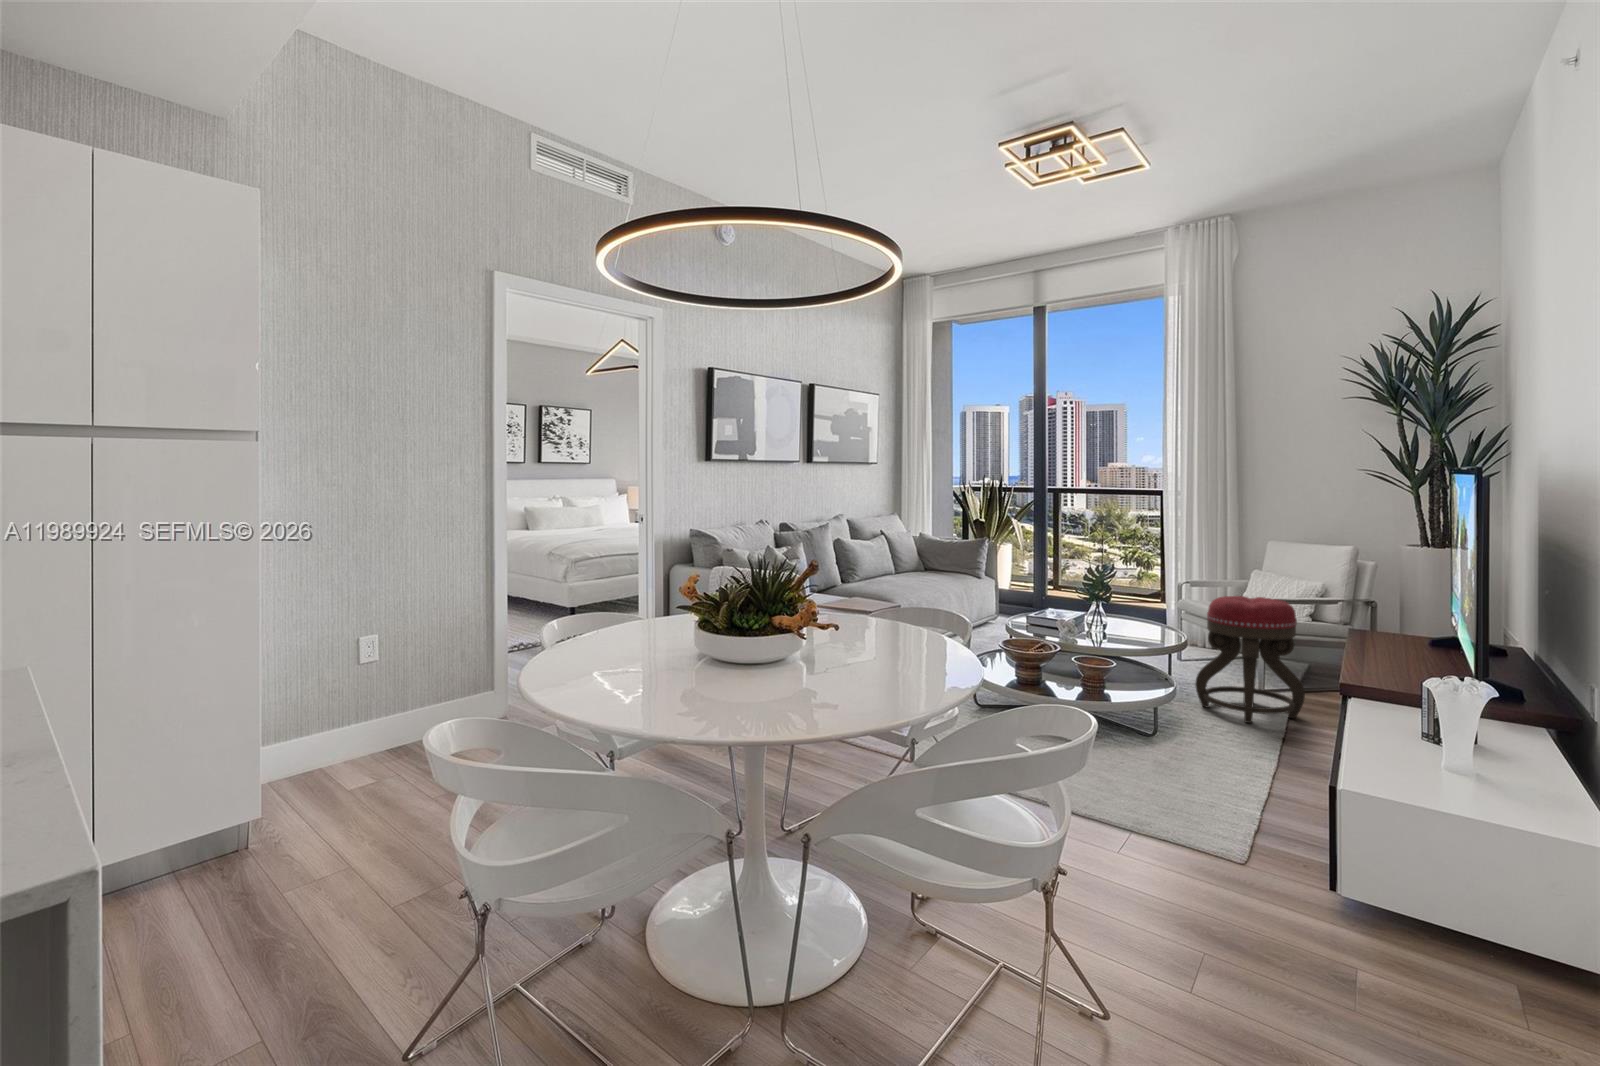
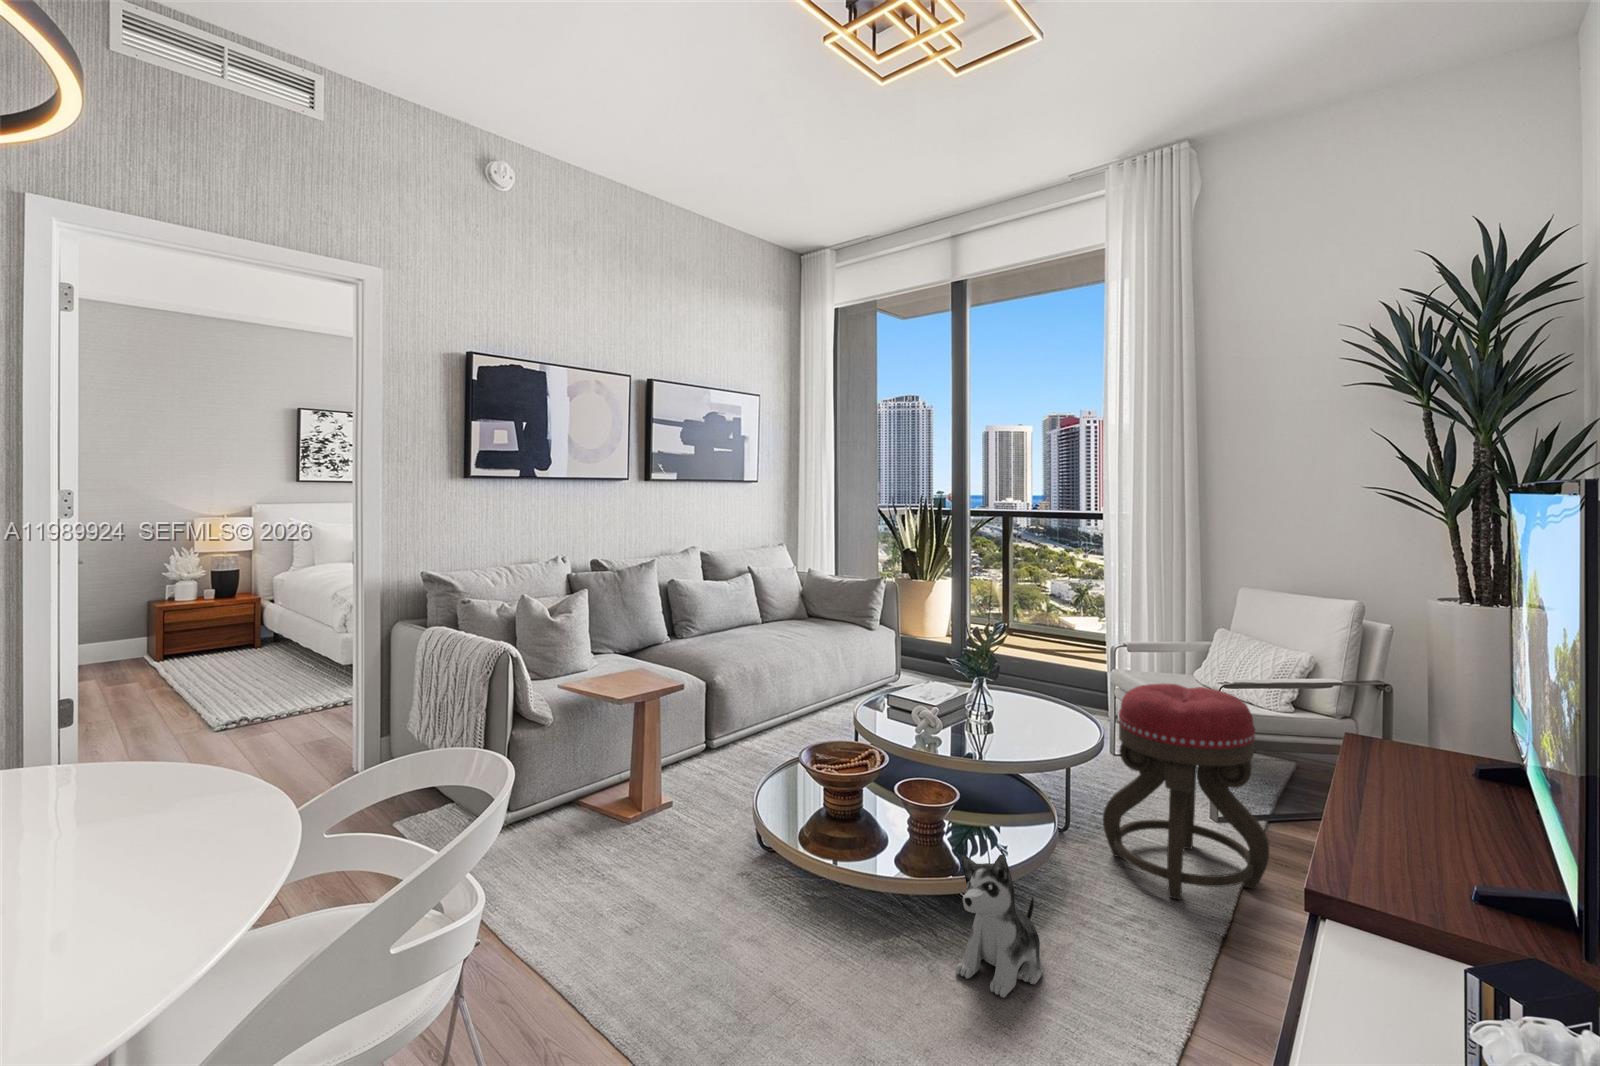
plush toy: none [1134,681,1185,759] -> present [956,855,1043,998]

